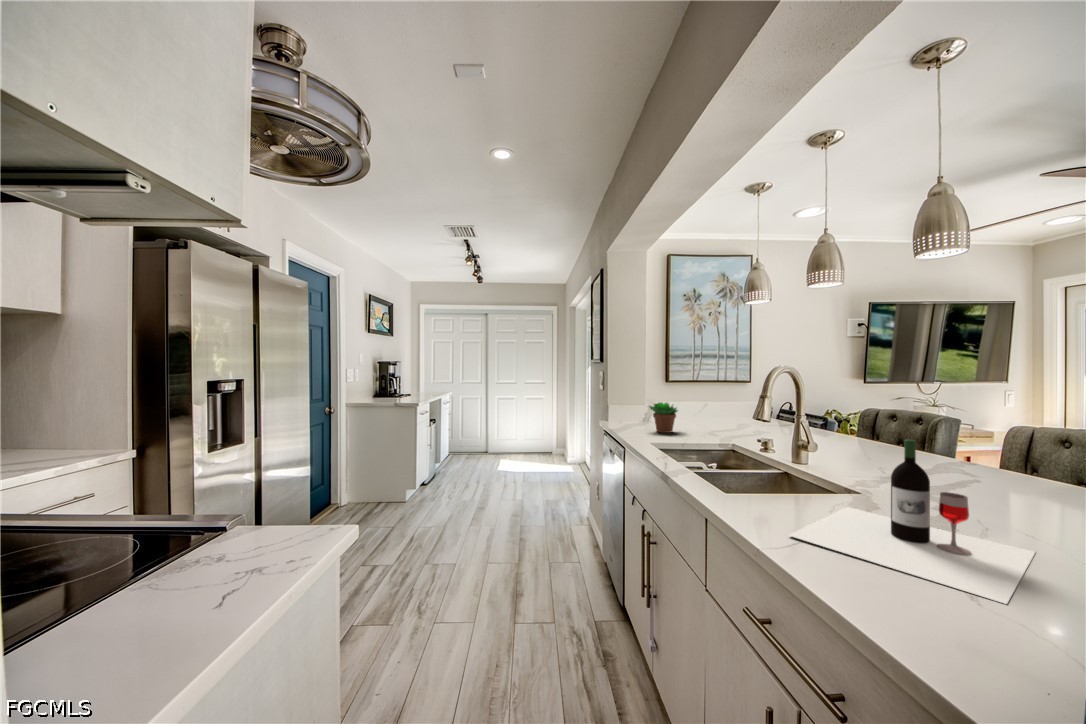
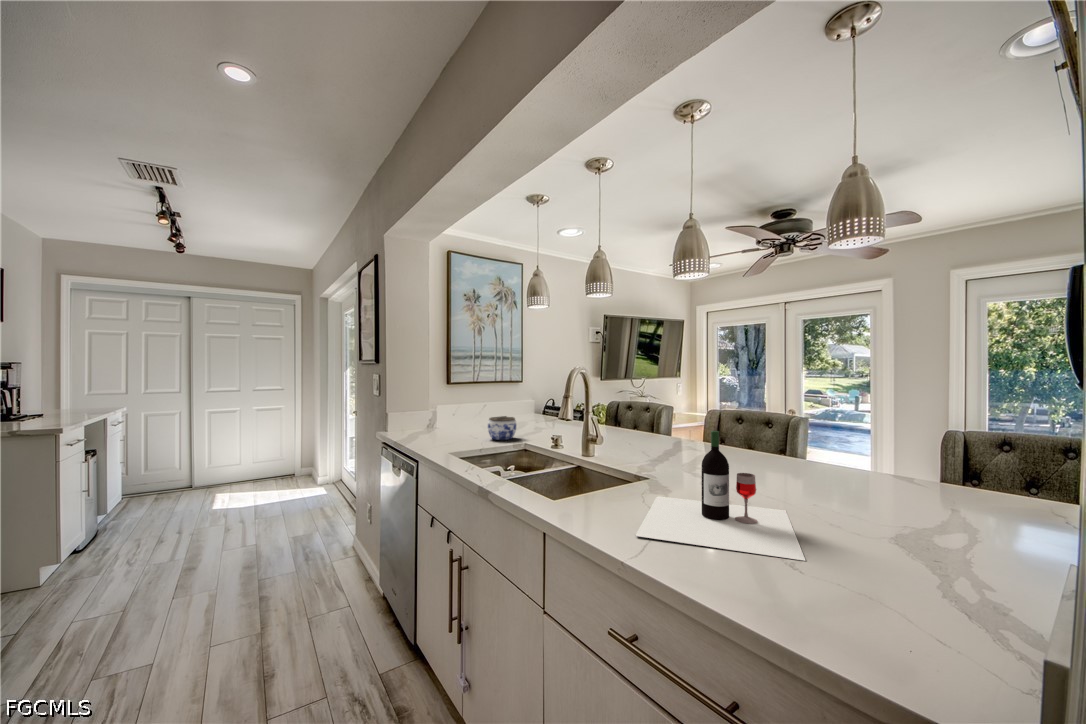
succulent plant: present [649,402,677,433] -> none [436,406,468,440]
jar: none [696,414,726,437] -> present [487,416,517,440]

